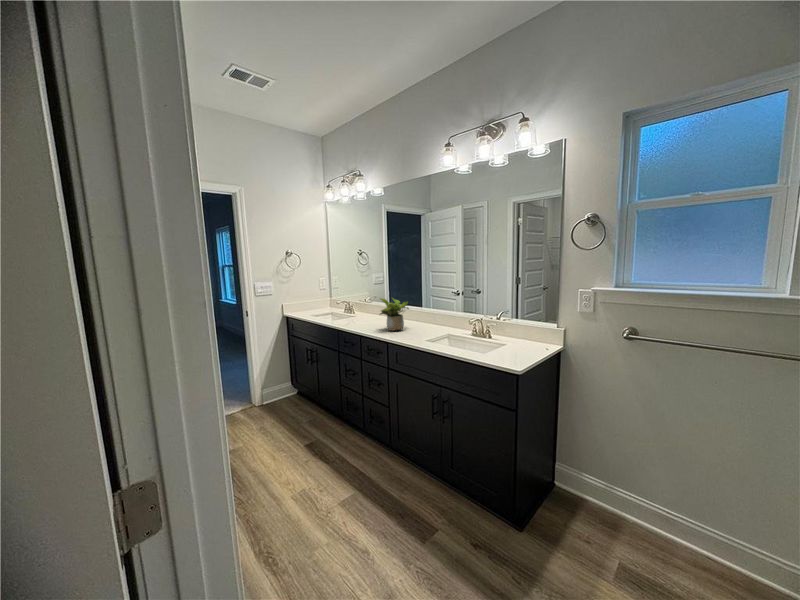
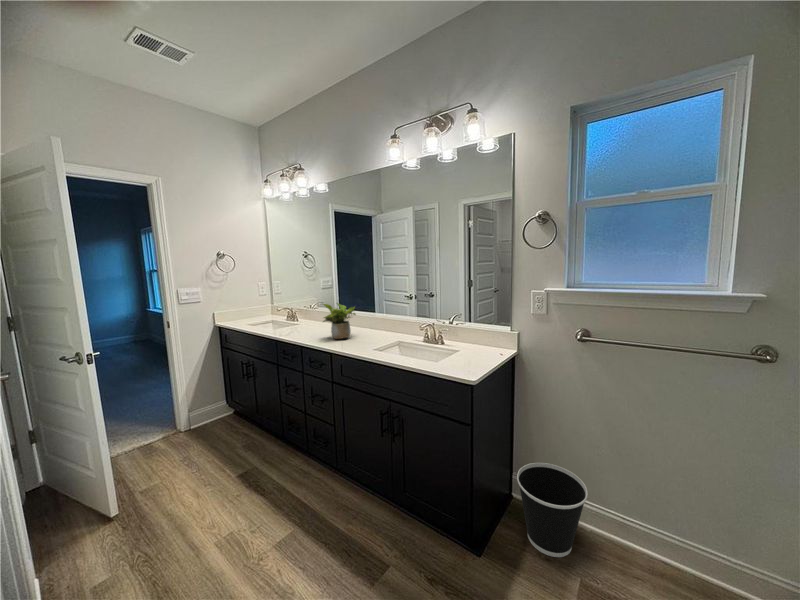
wastebasket: none [559,453,629,541] -> present [517,463,588,557]

